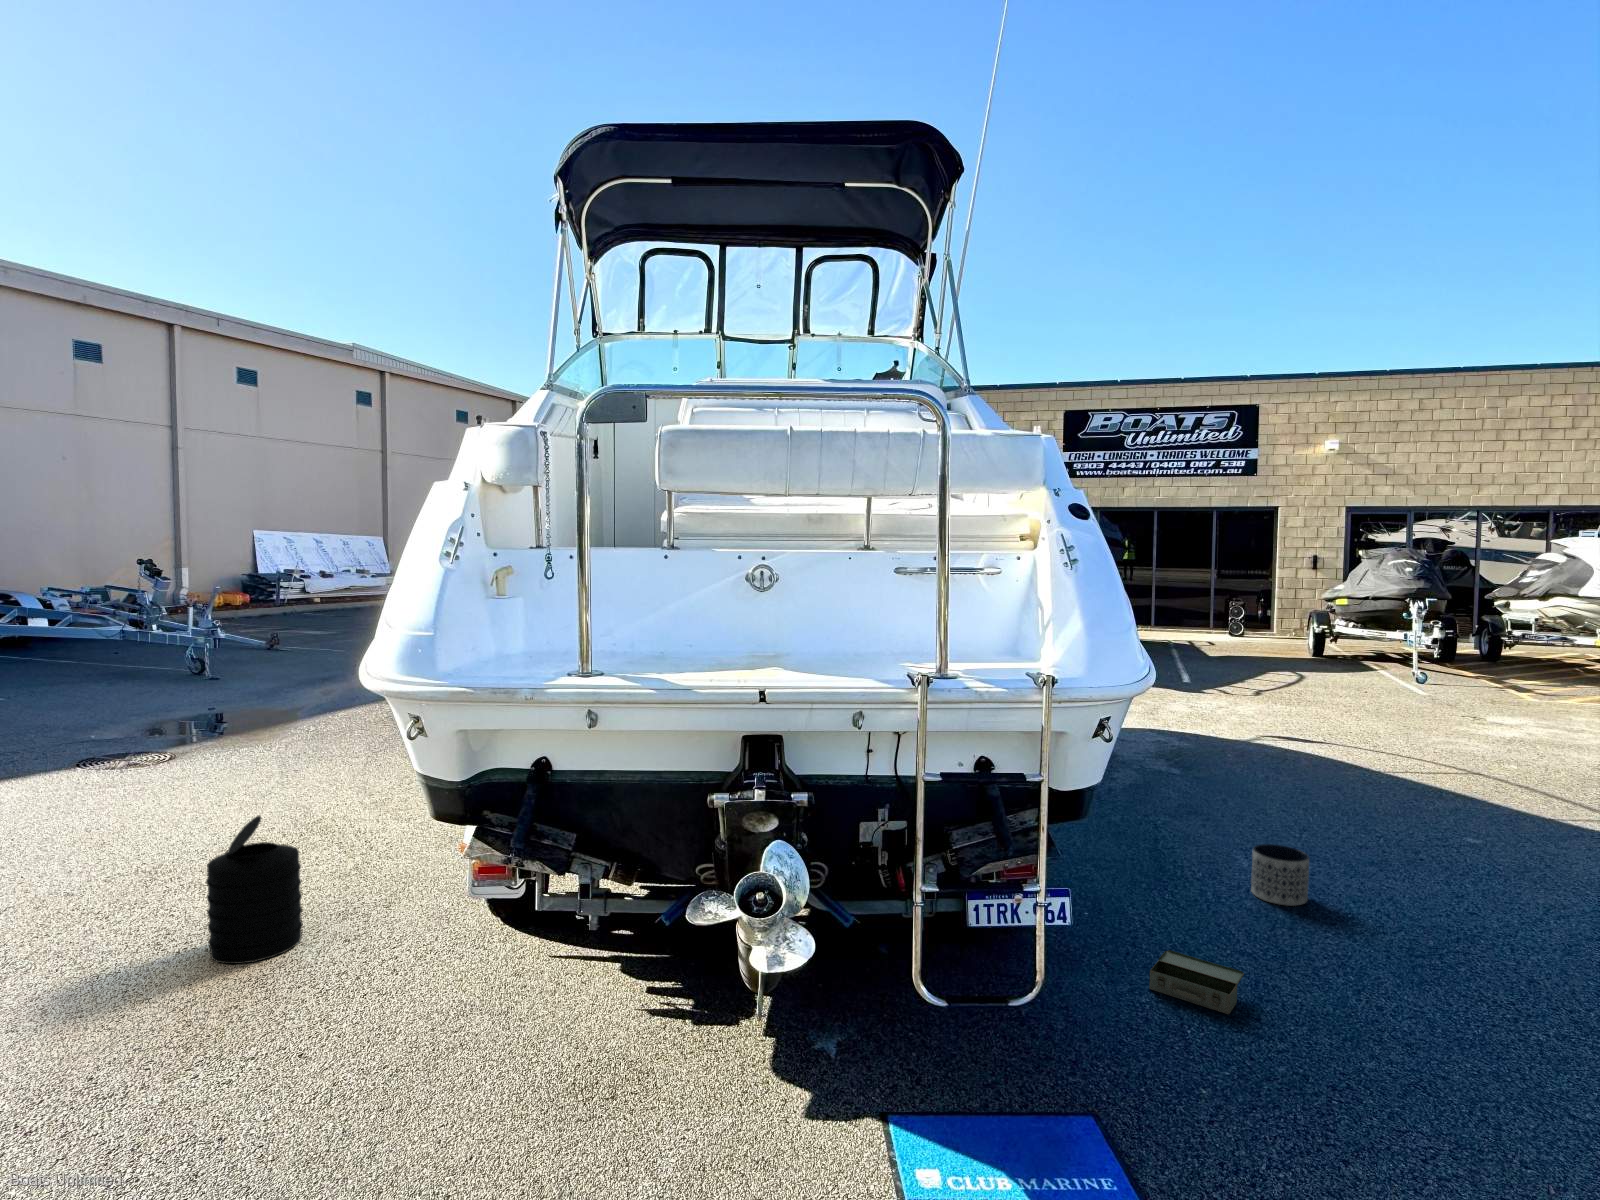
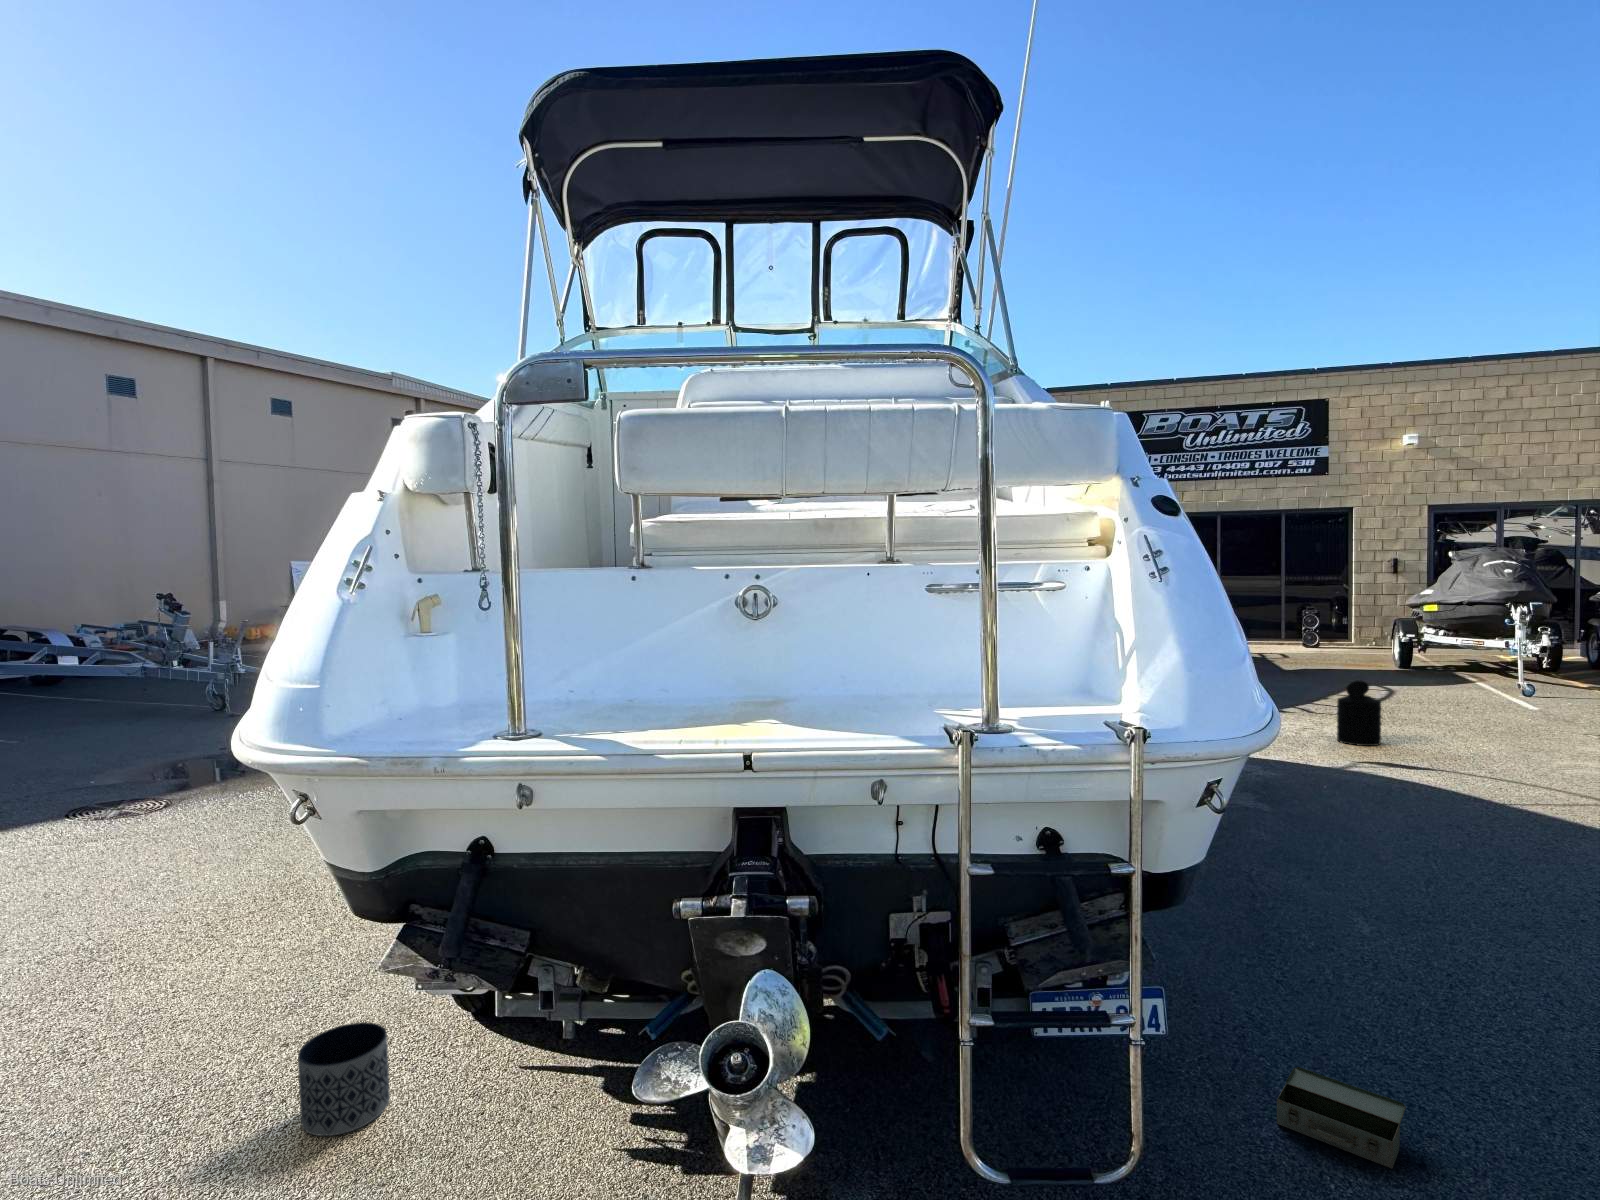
trash can: present [206,816,303,964] -> present [1337,681,1381,746]
planter: present [1251,844,1309,906] -> present [298,1022,390,1136]

